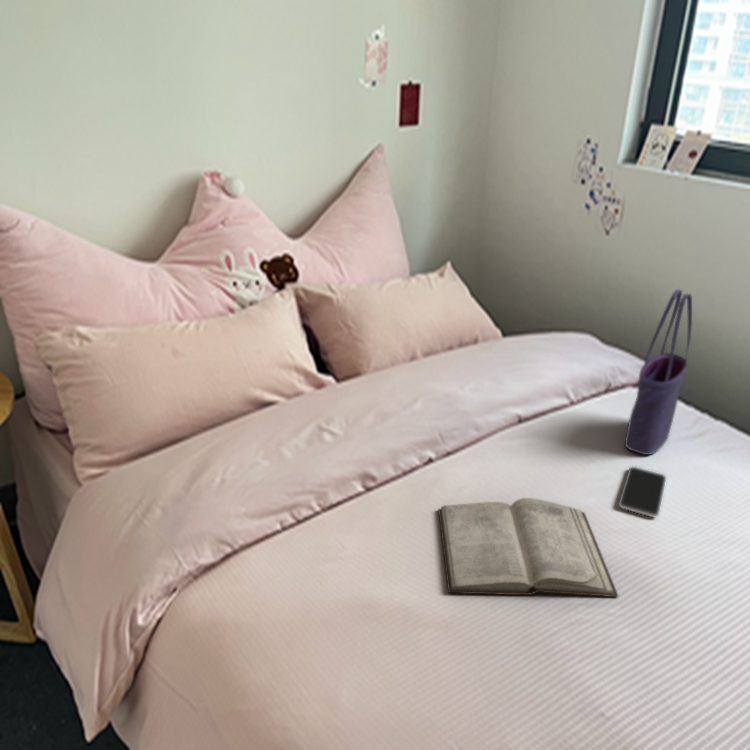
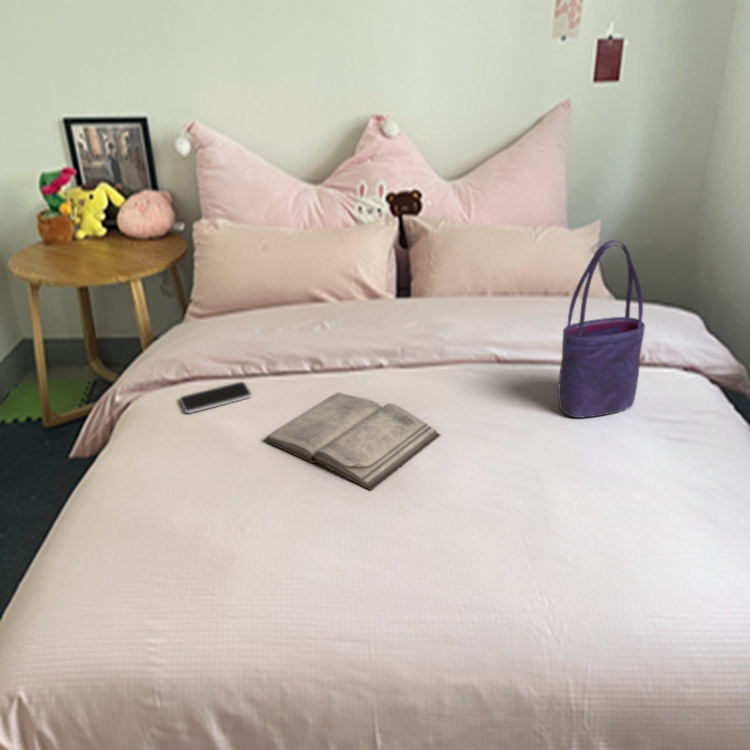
smartphone: present [619,467,666,517] -> present [180,382,251,413]

